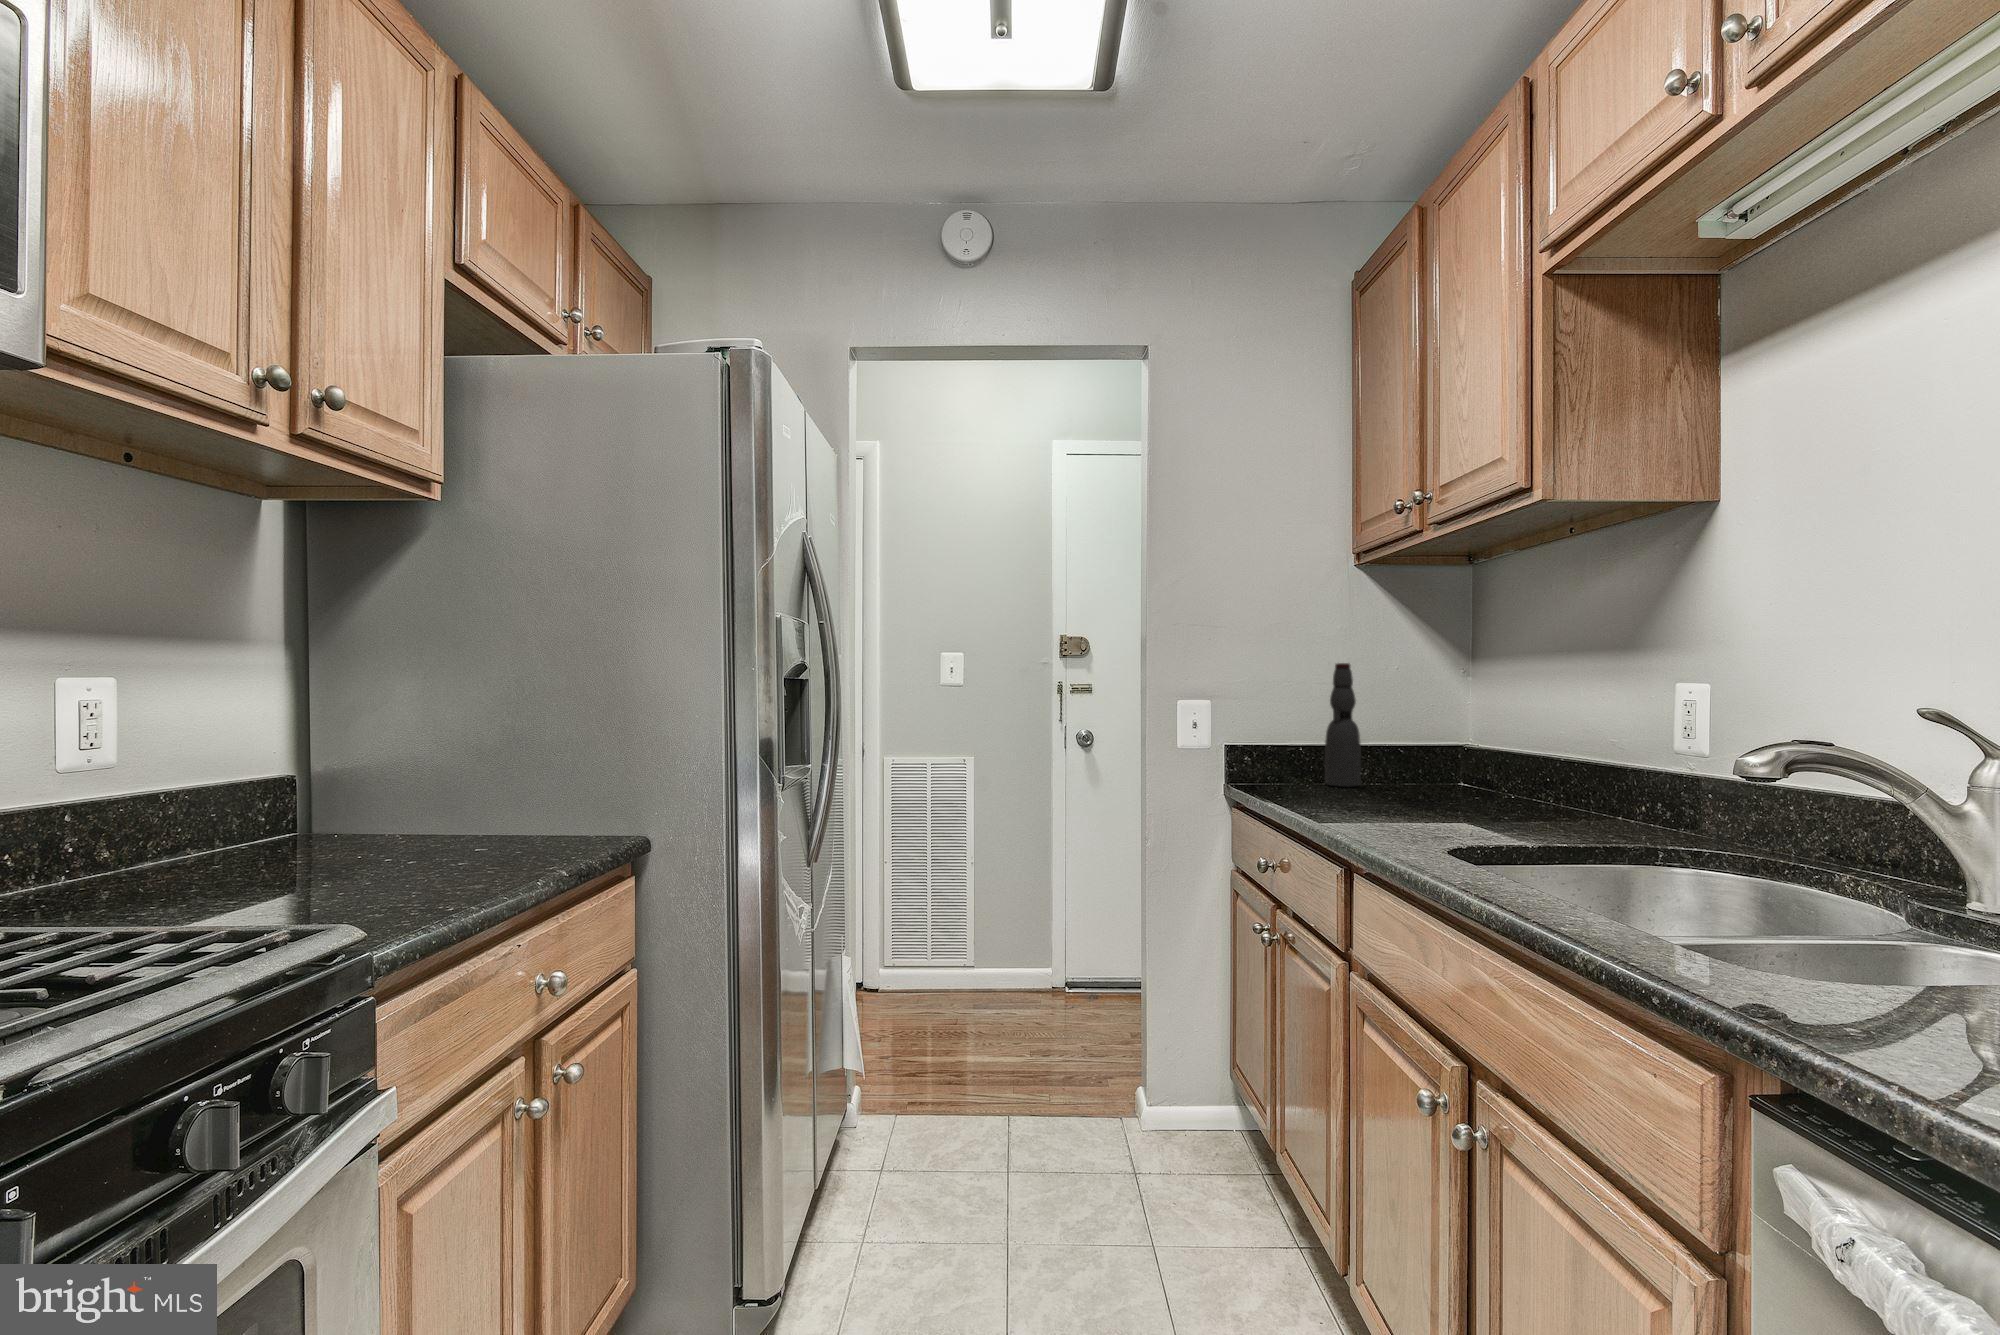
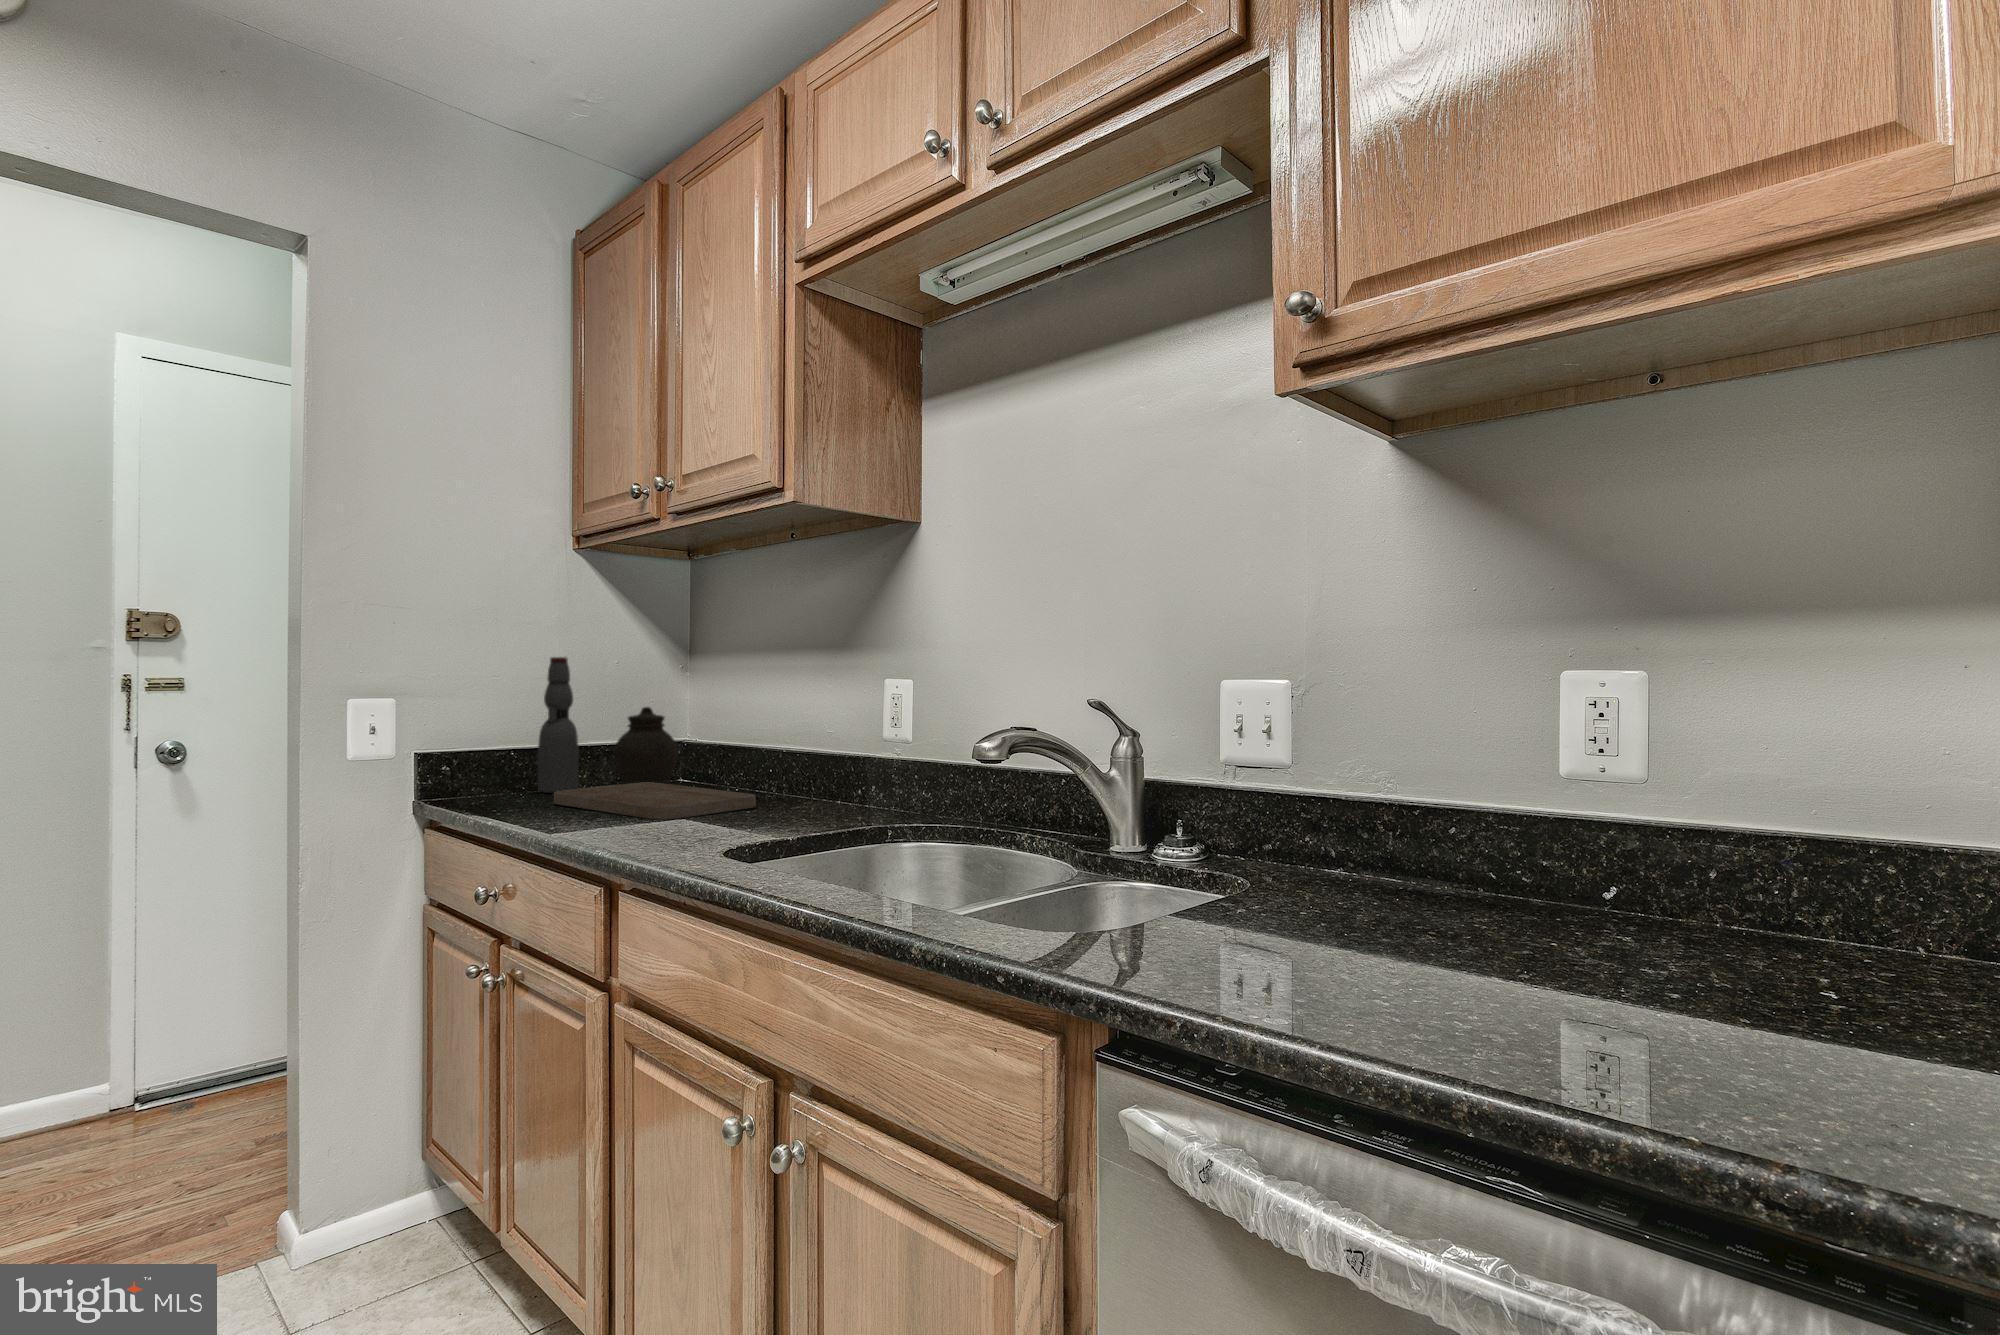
jar: none [1394,711,1457,790] -> present [614,707,678,783]
cutting board: none [1331,783,1522,817] -> present [554,782,756,820]

